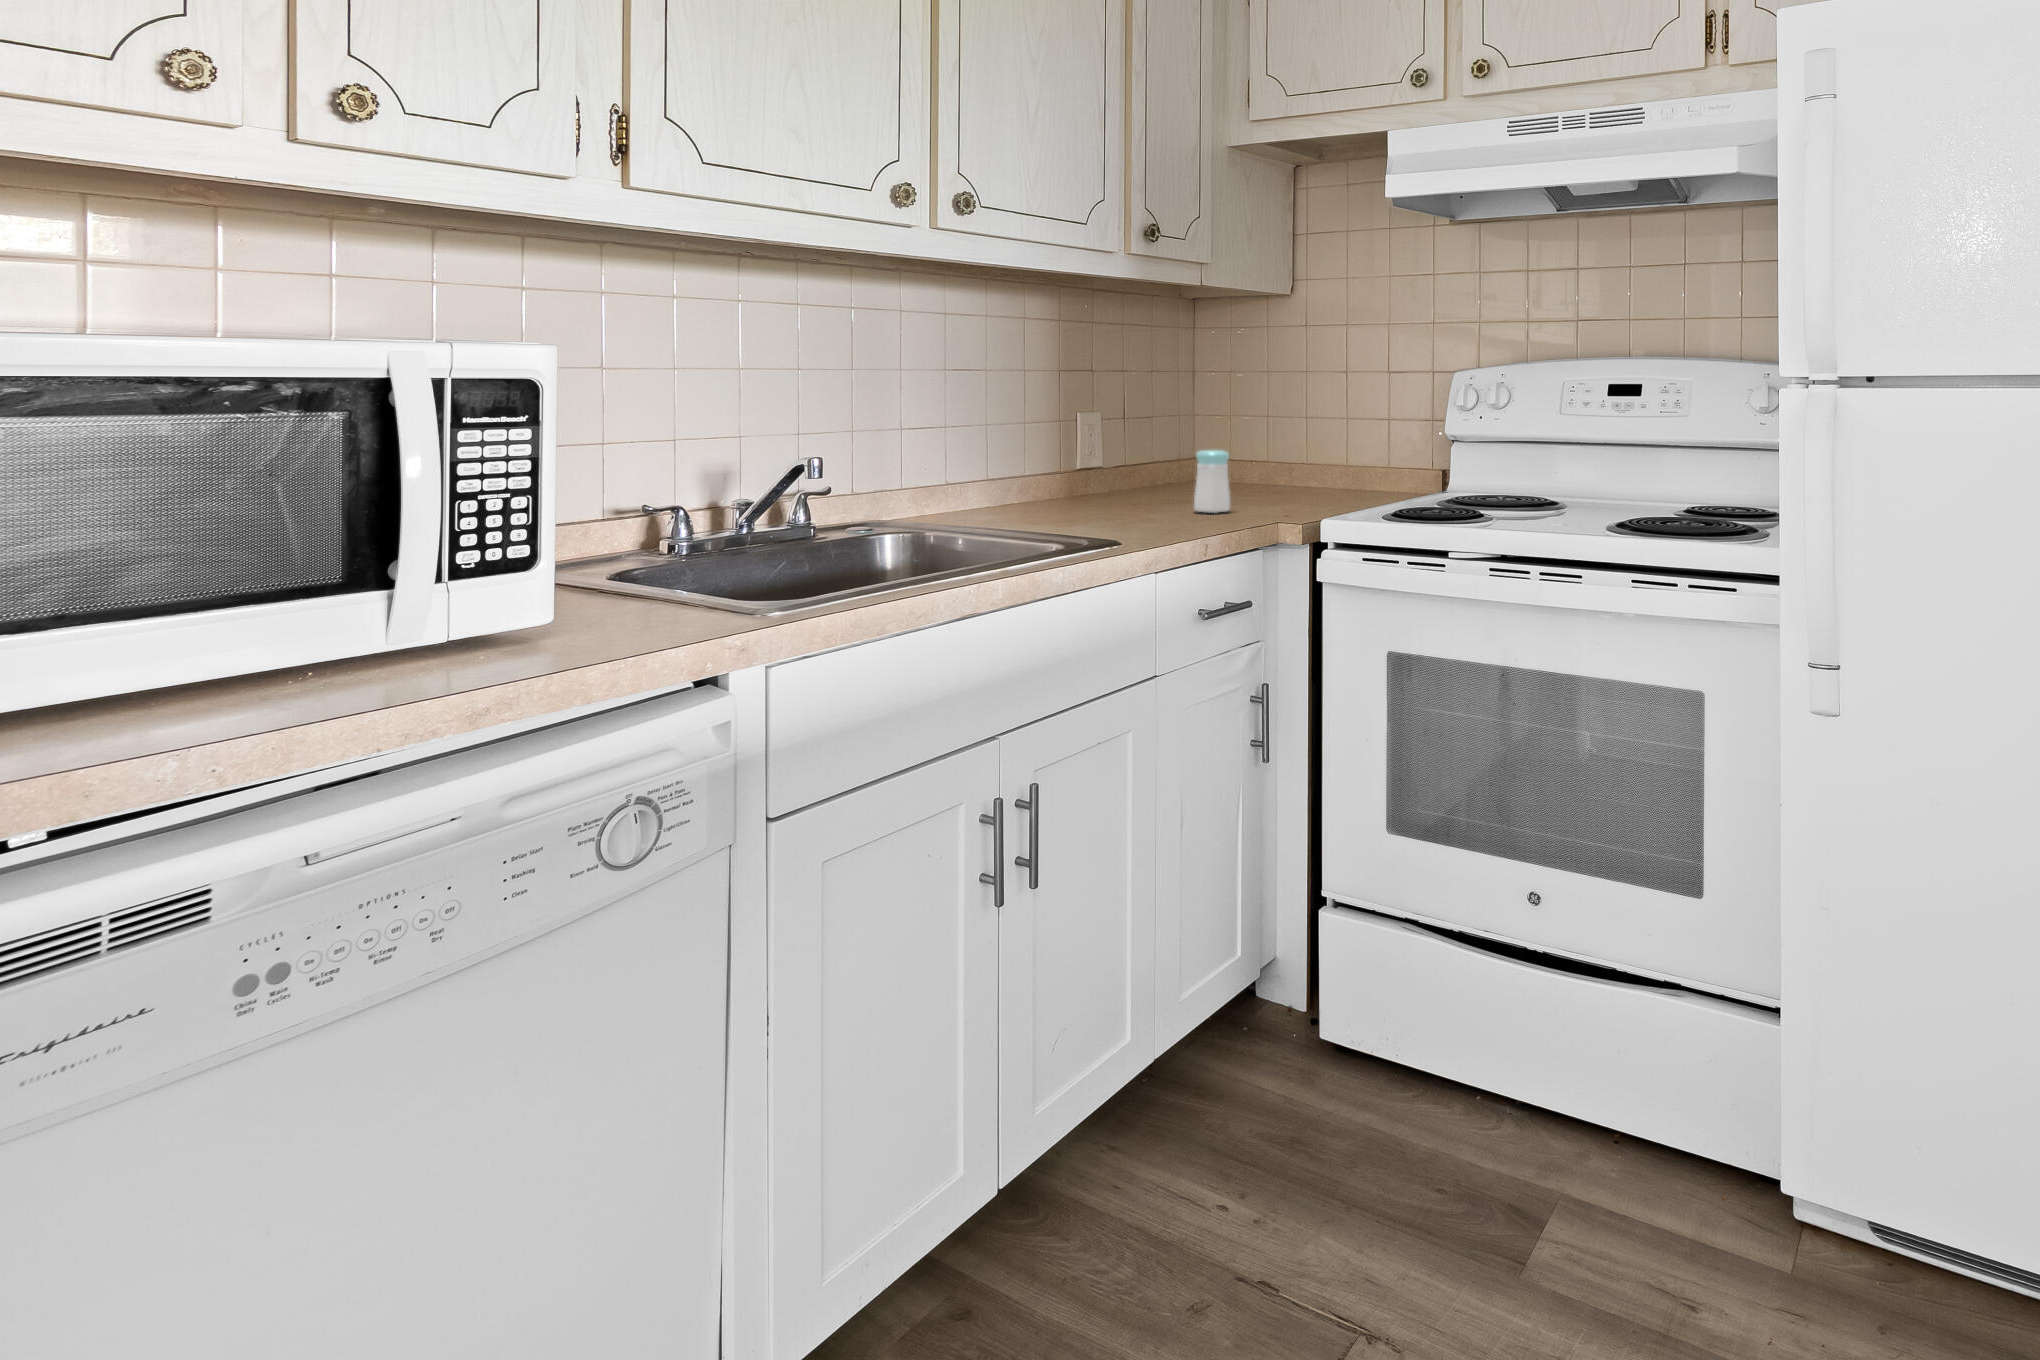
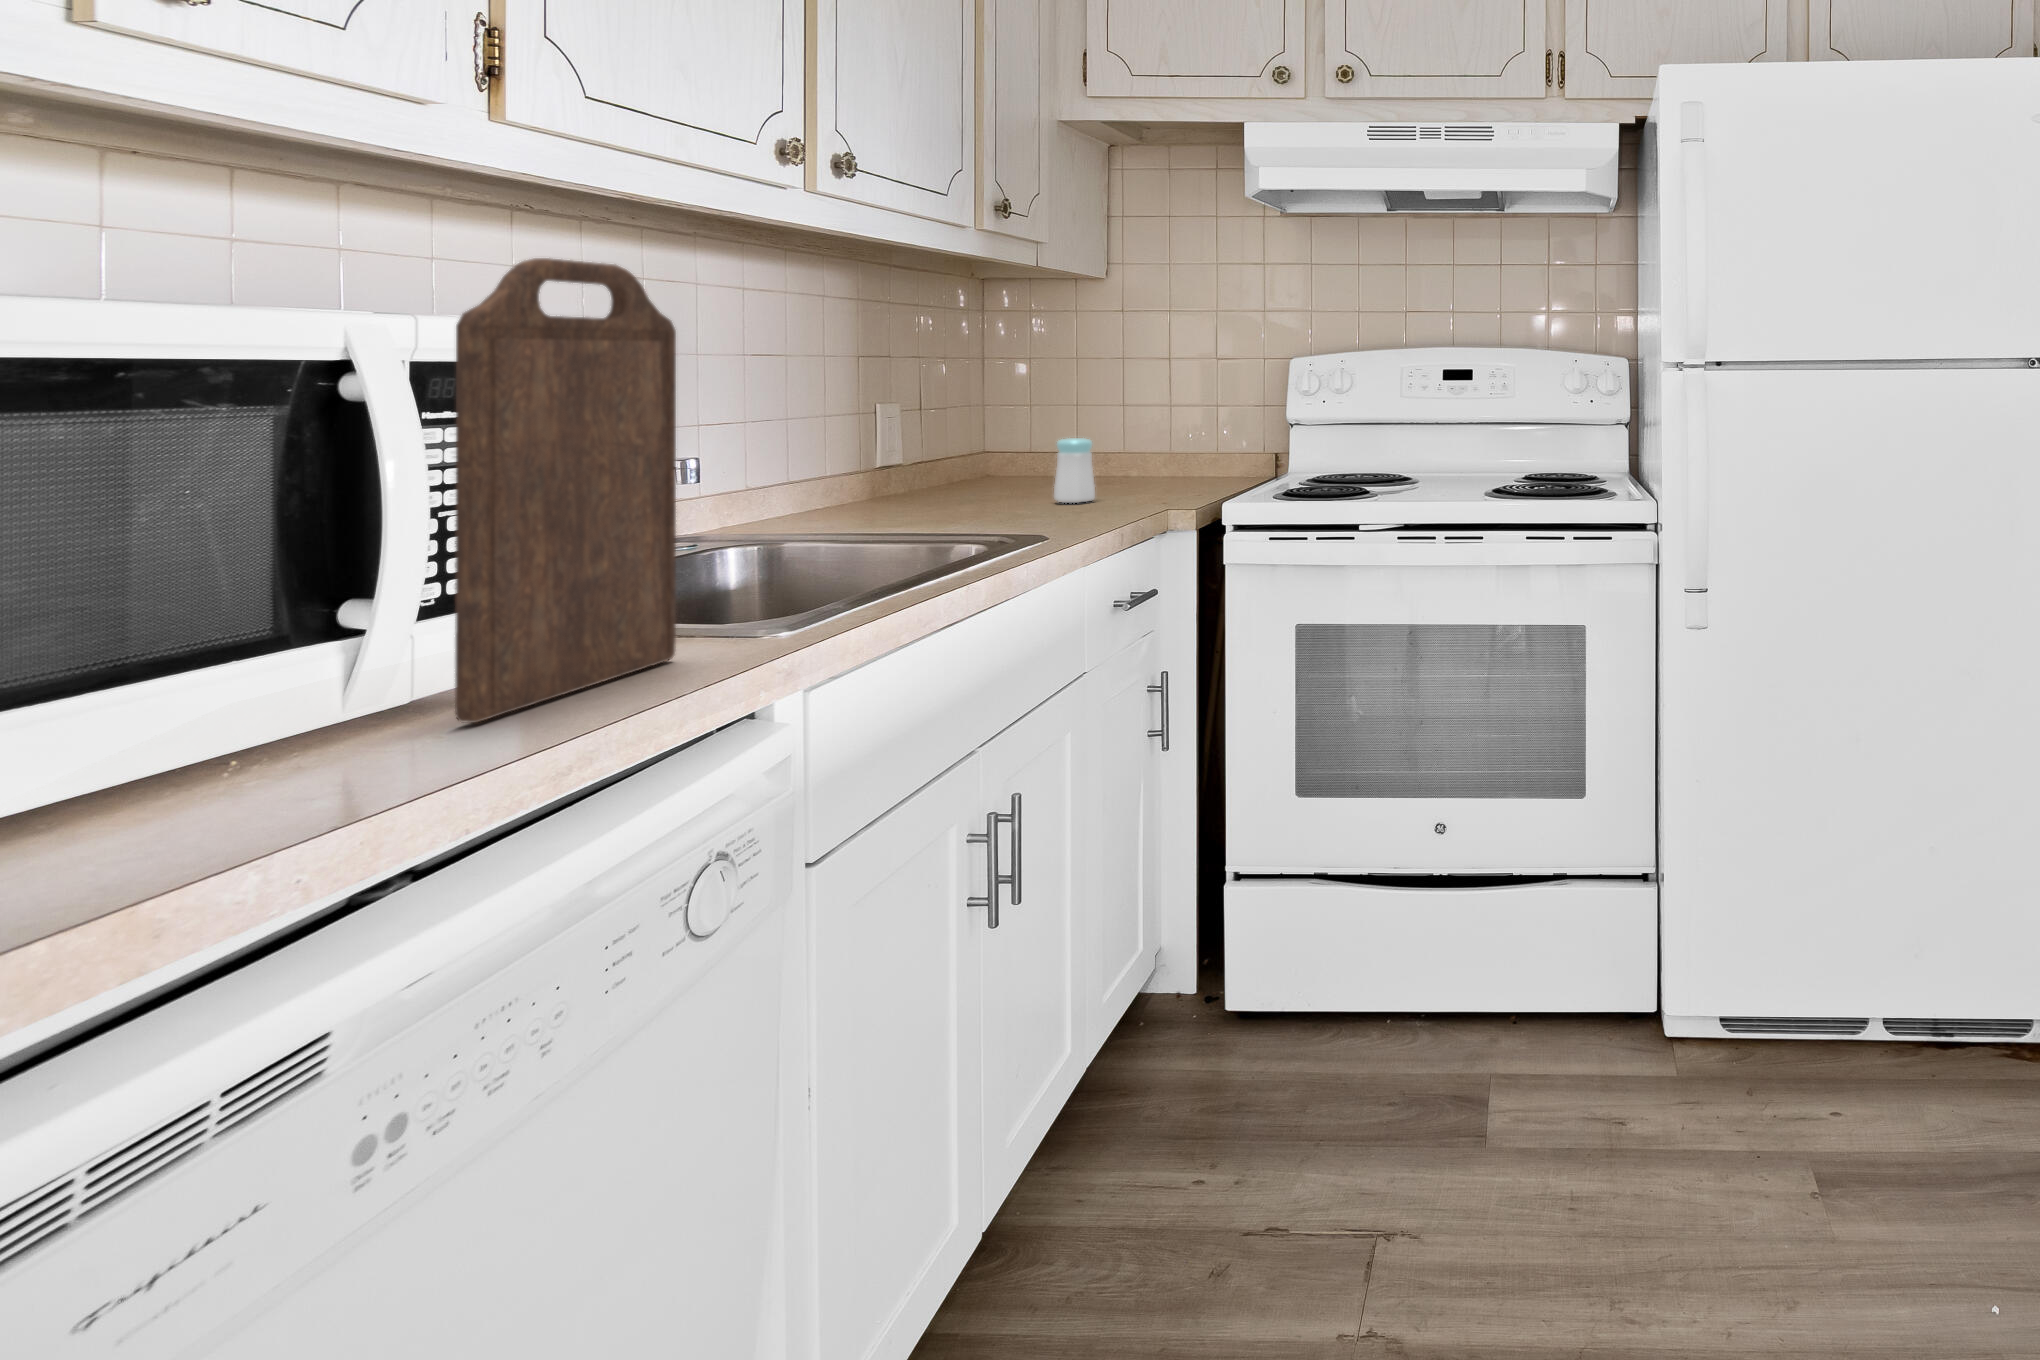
cutting board: none [474,297,680,661] -> present [455,258,676,723]

